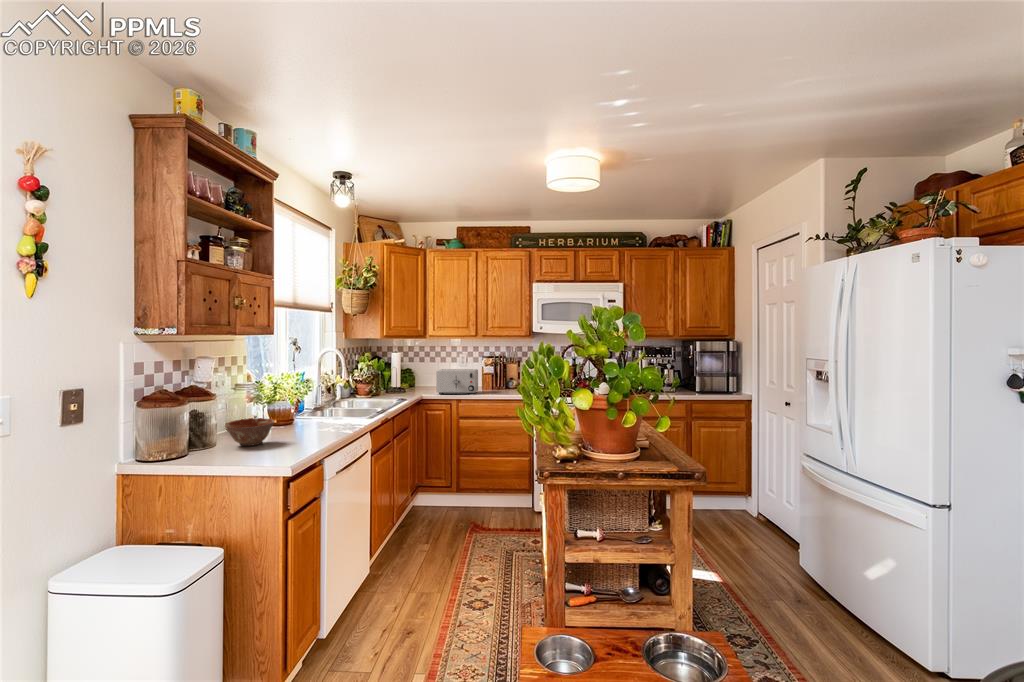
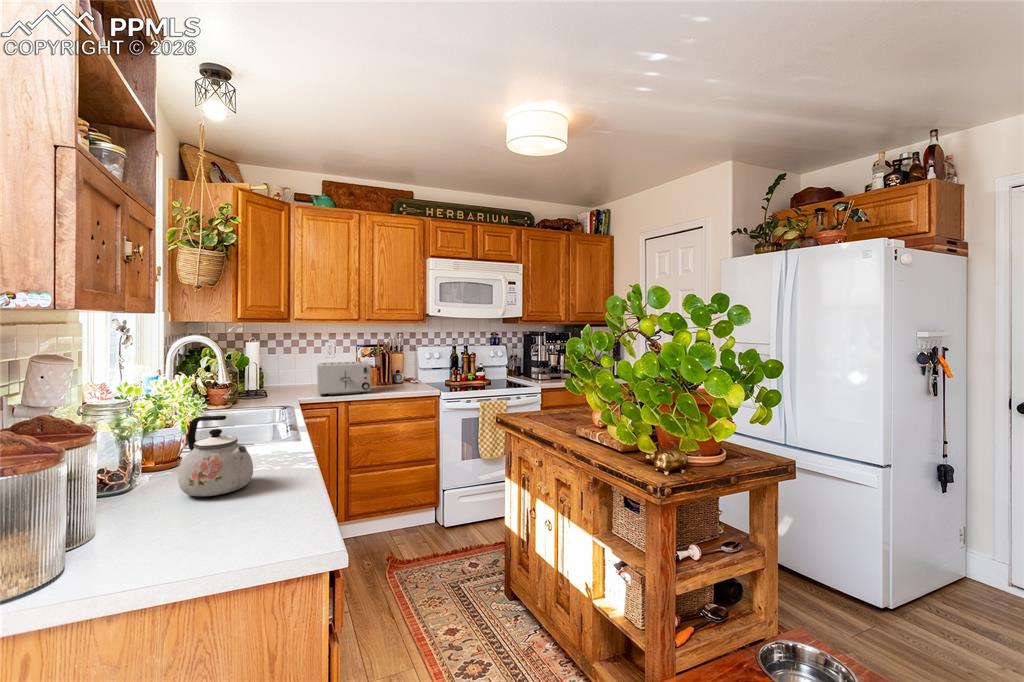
kettle: none [281,387,321,432] -> present [178,416,253,496]
ceramic bowl: present [225,418,274,446] -> none [108,485,212,550]

